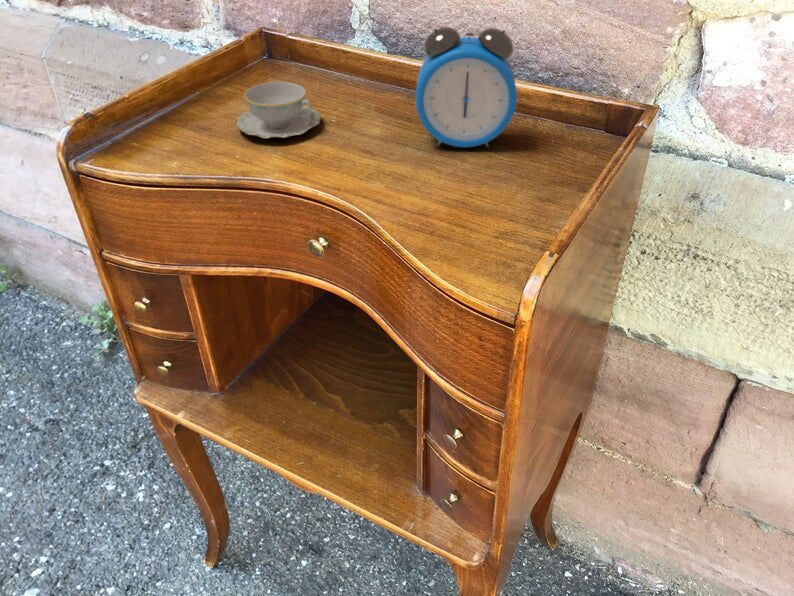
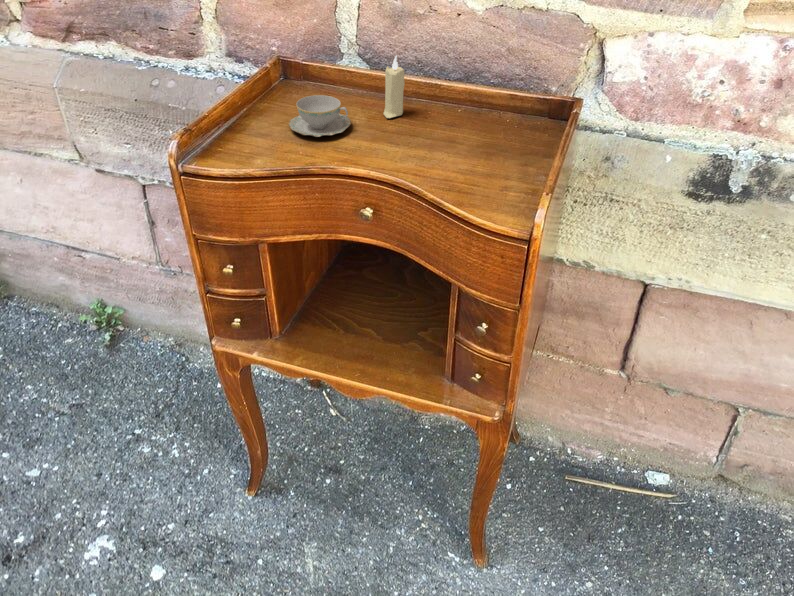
alarm clock: present [416,27,517,148] -> none [422,50,495,134]
candle: none [372,32,401,119] -> present [383,56,405,118]

